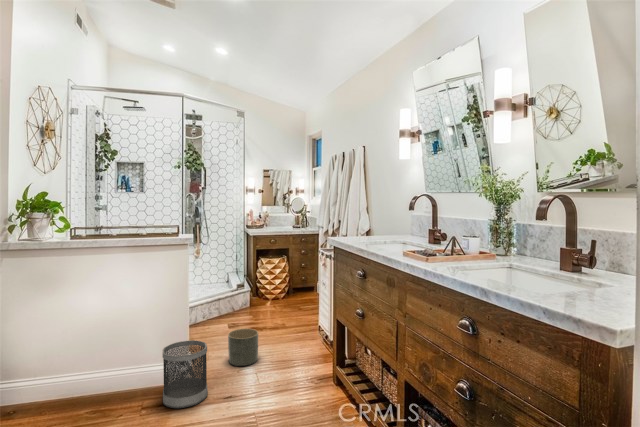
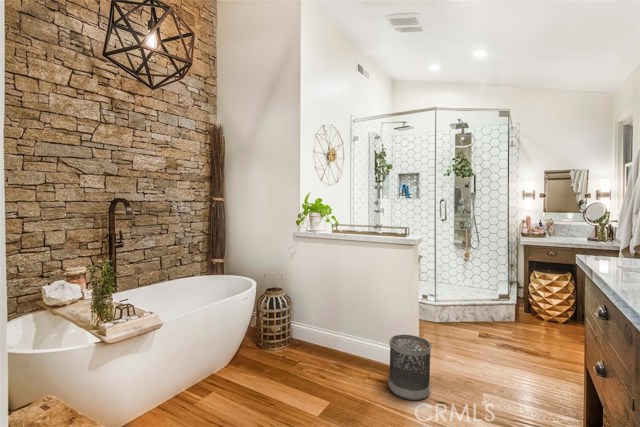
planter: present [228,329,258,366] -> none [464,341,501,385]

